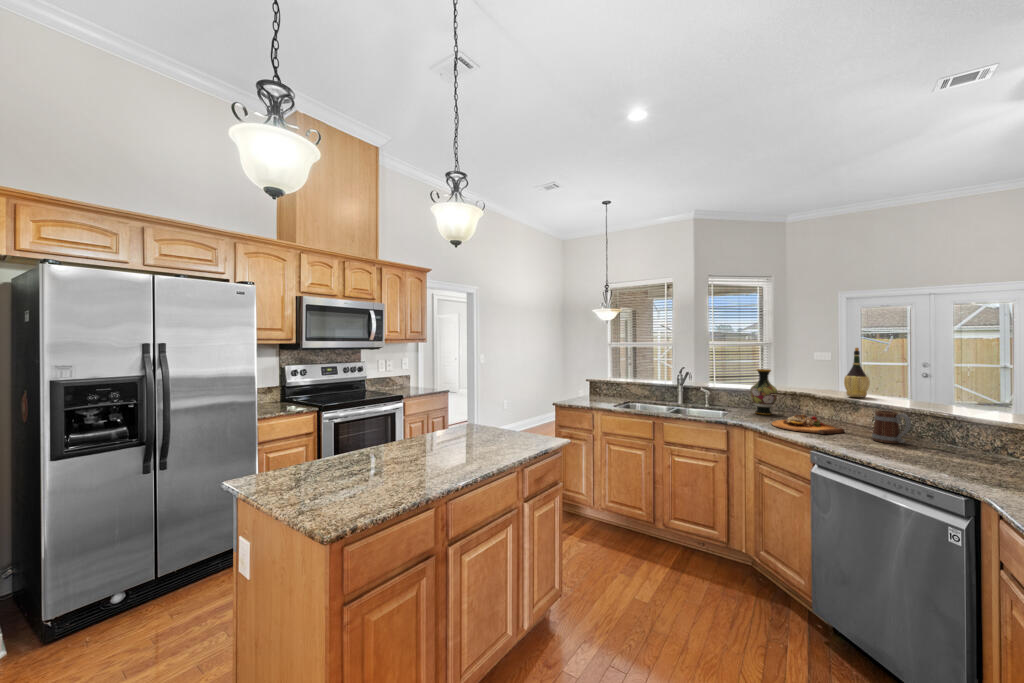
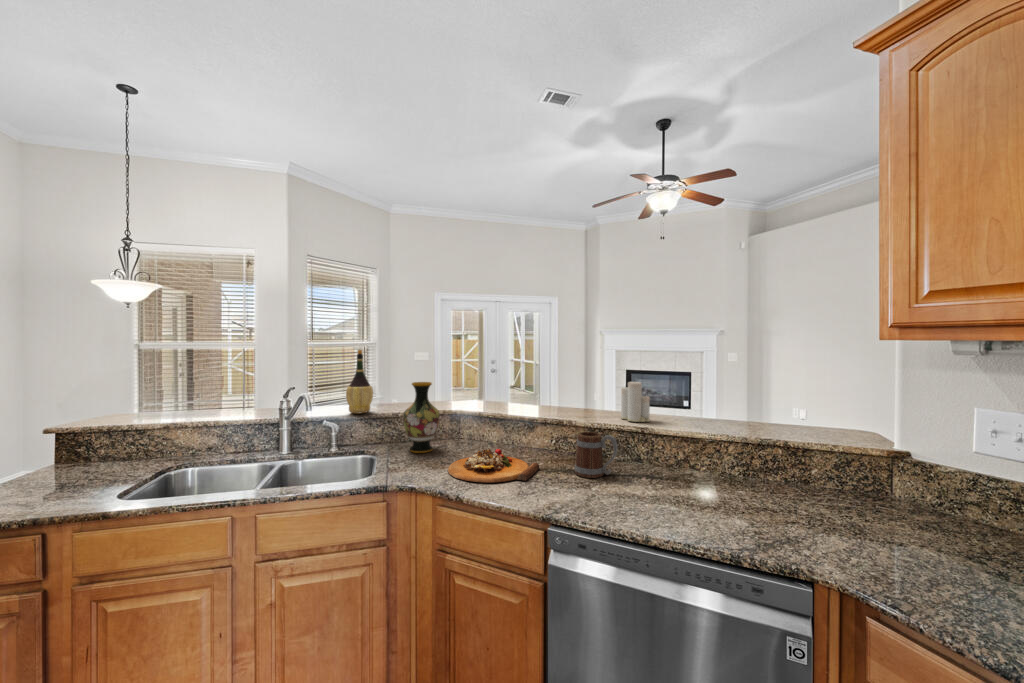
wine bottle: present [844,348,870,397] -> present [346,350,373,414]
candle: none [944,374,975,412] -> present [621,382,650,422]

